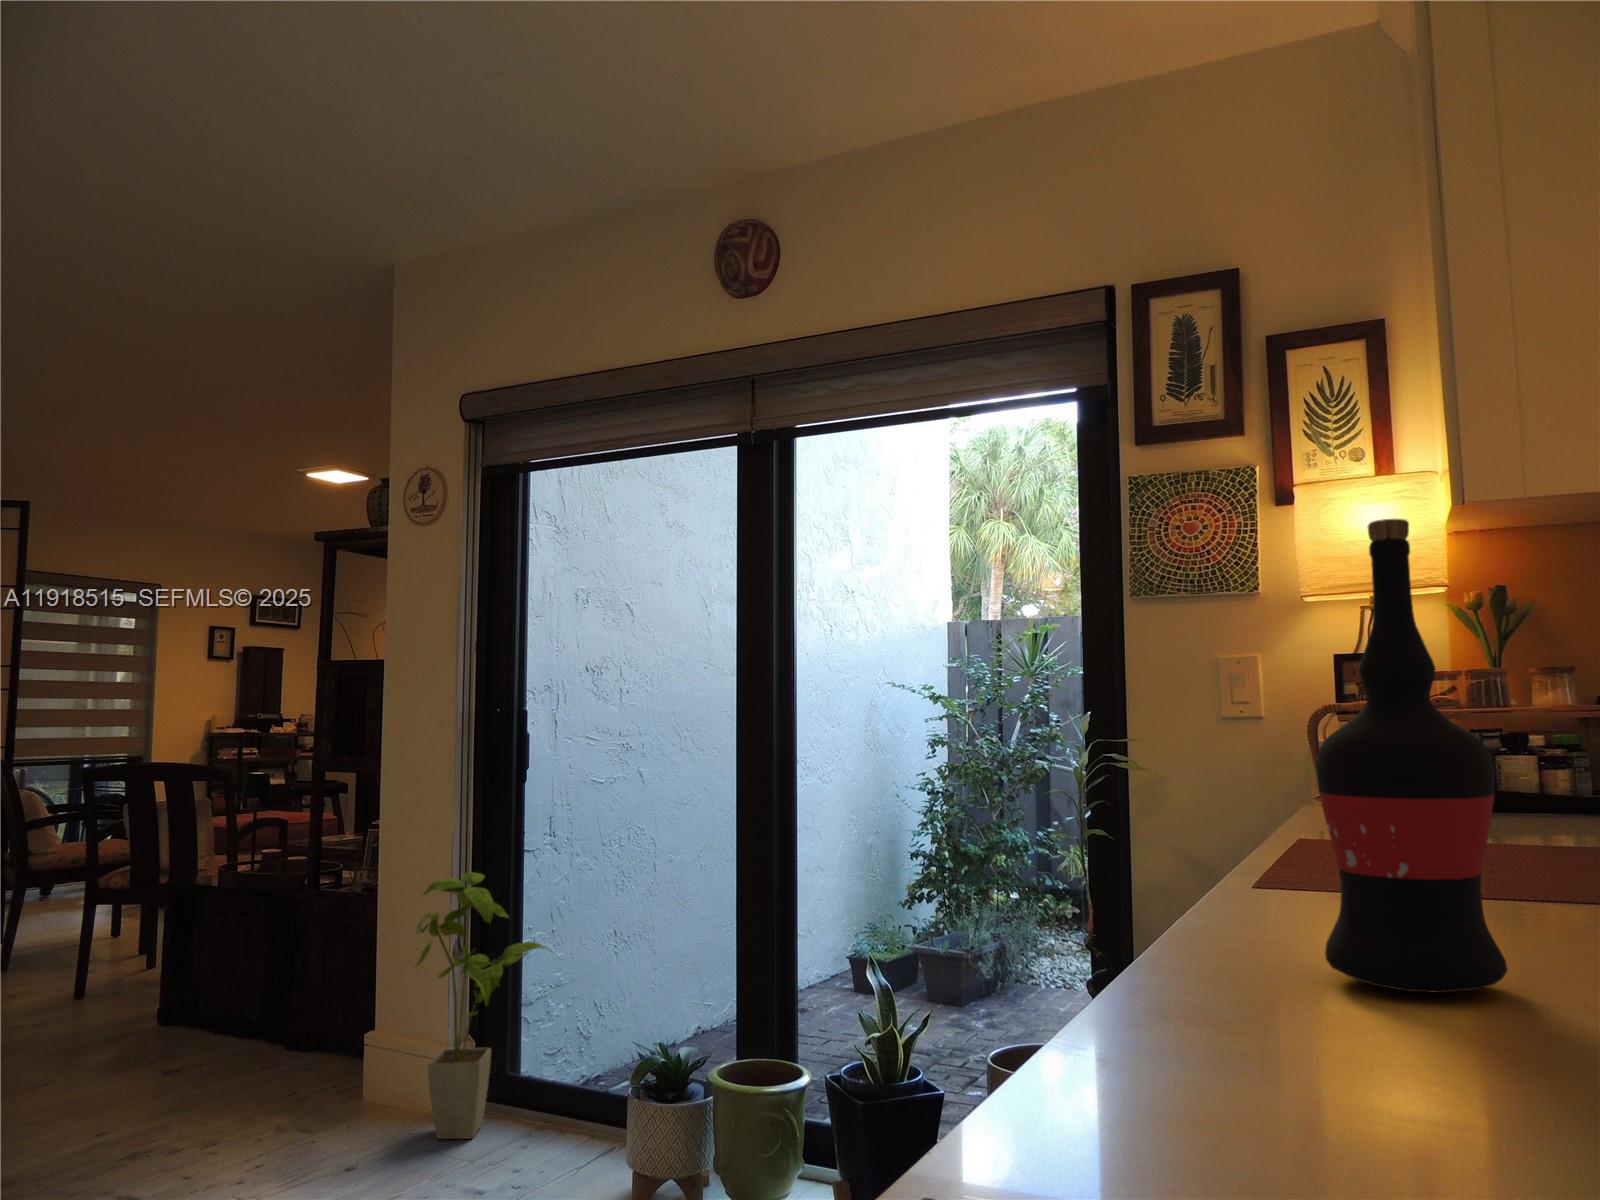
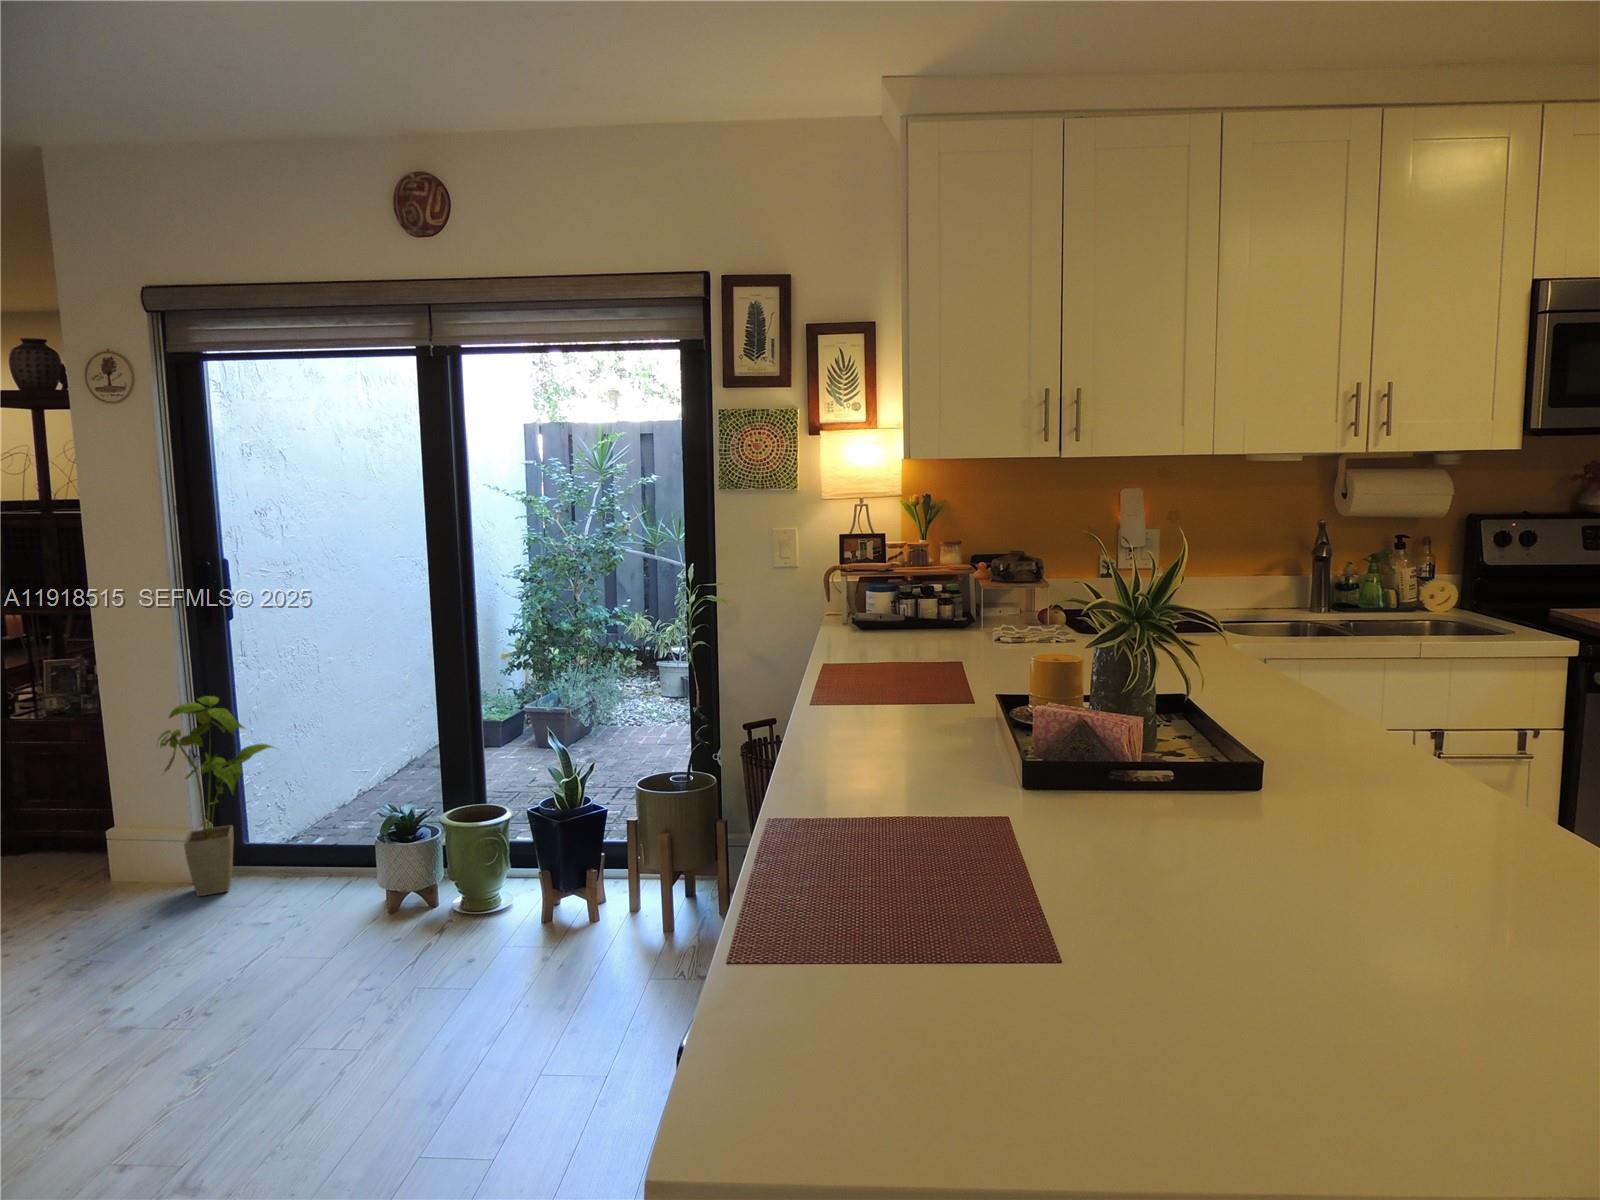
wine bottle: present [1316,519,1508,993] -> none [841,567,906,755]

